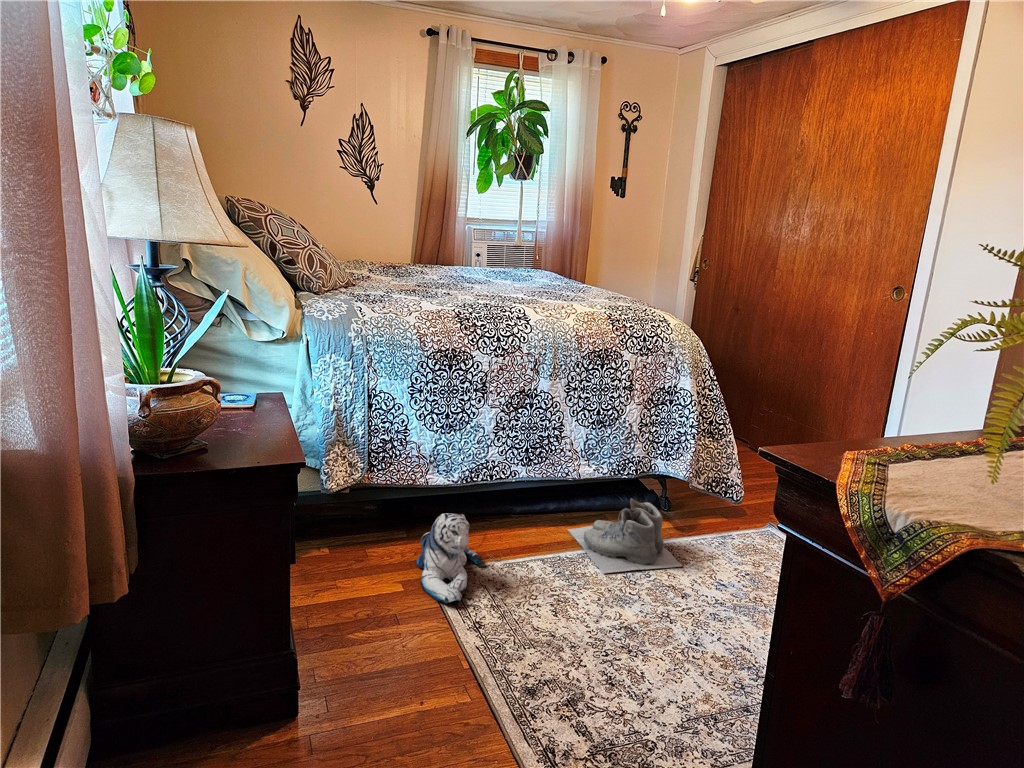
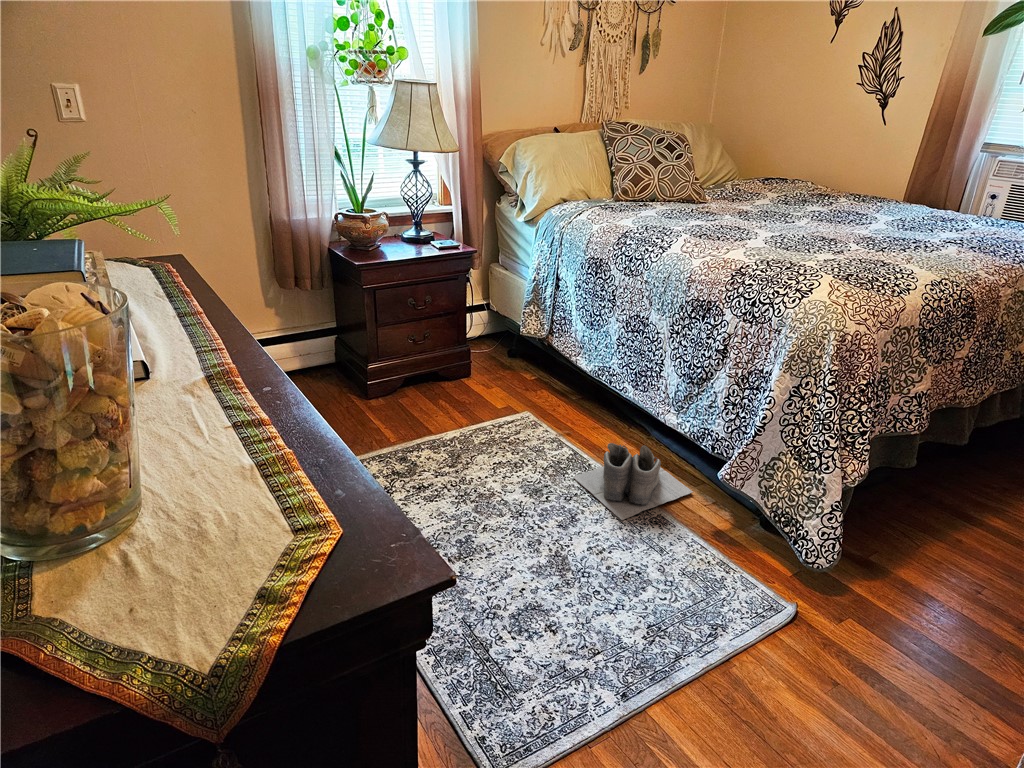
plush toy: present [415,513,482,604] -> none [481,369,568,423]

